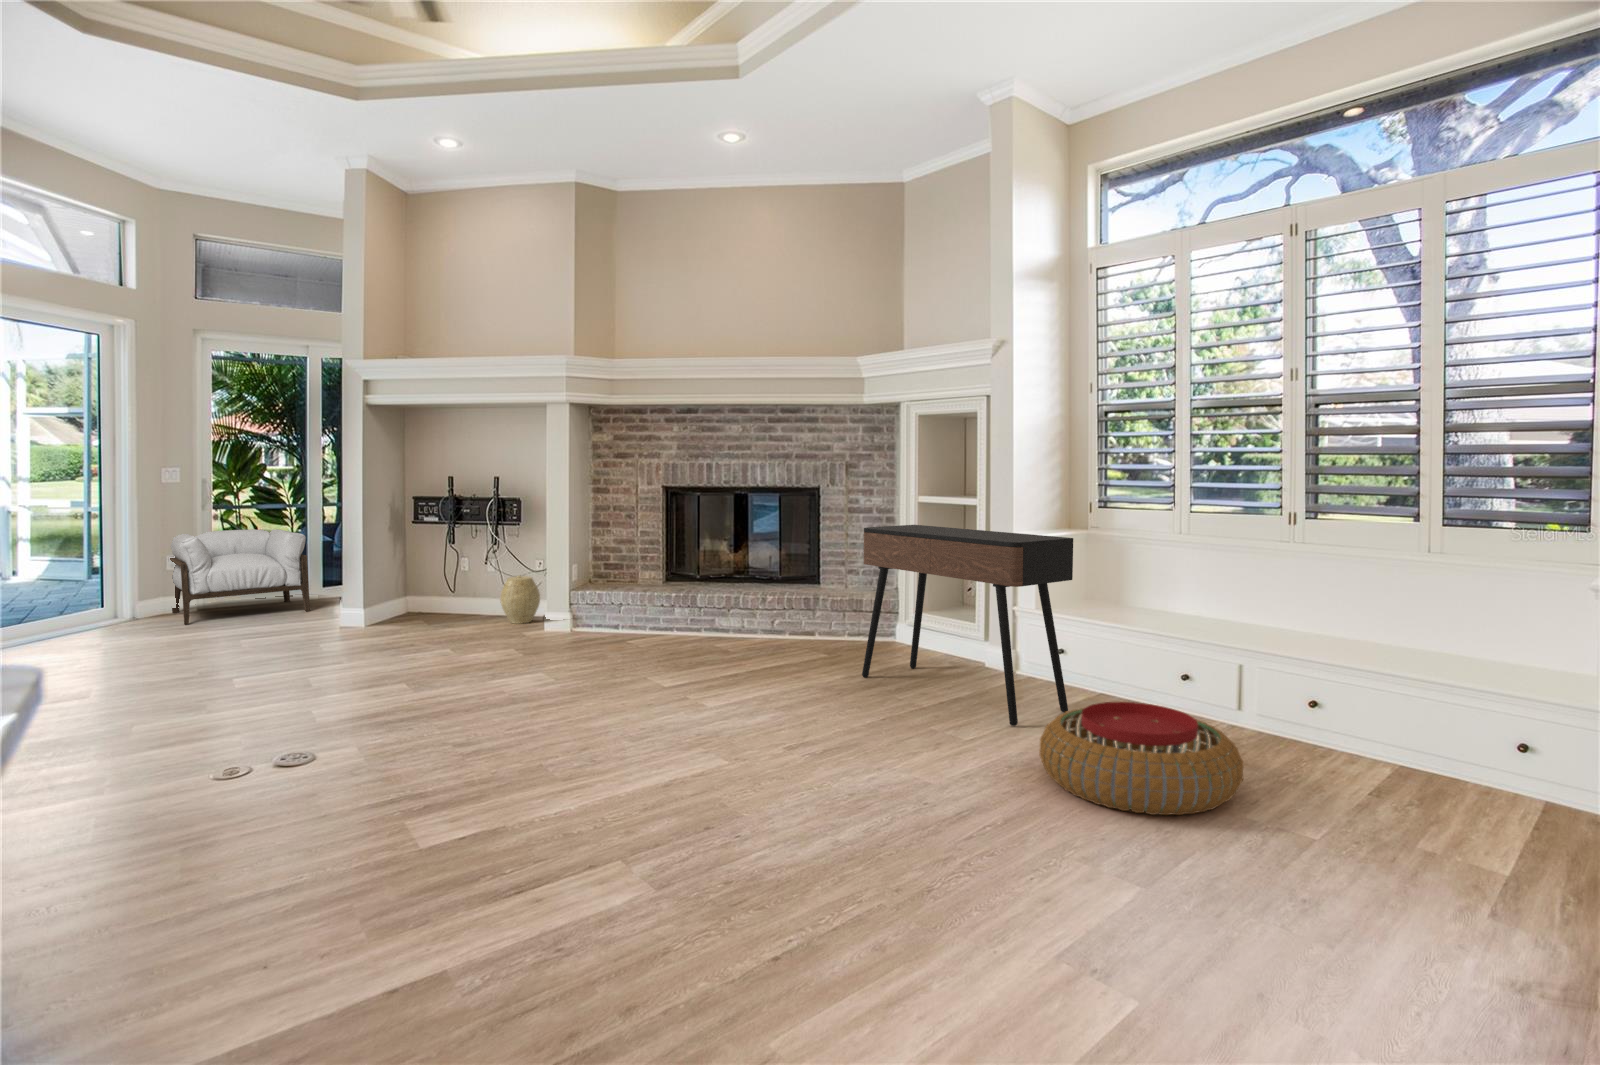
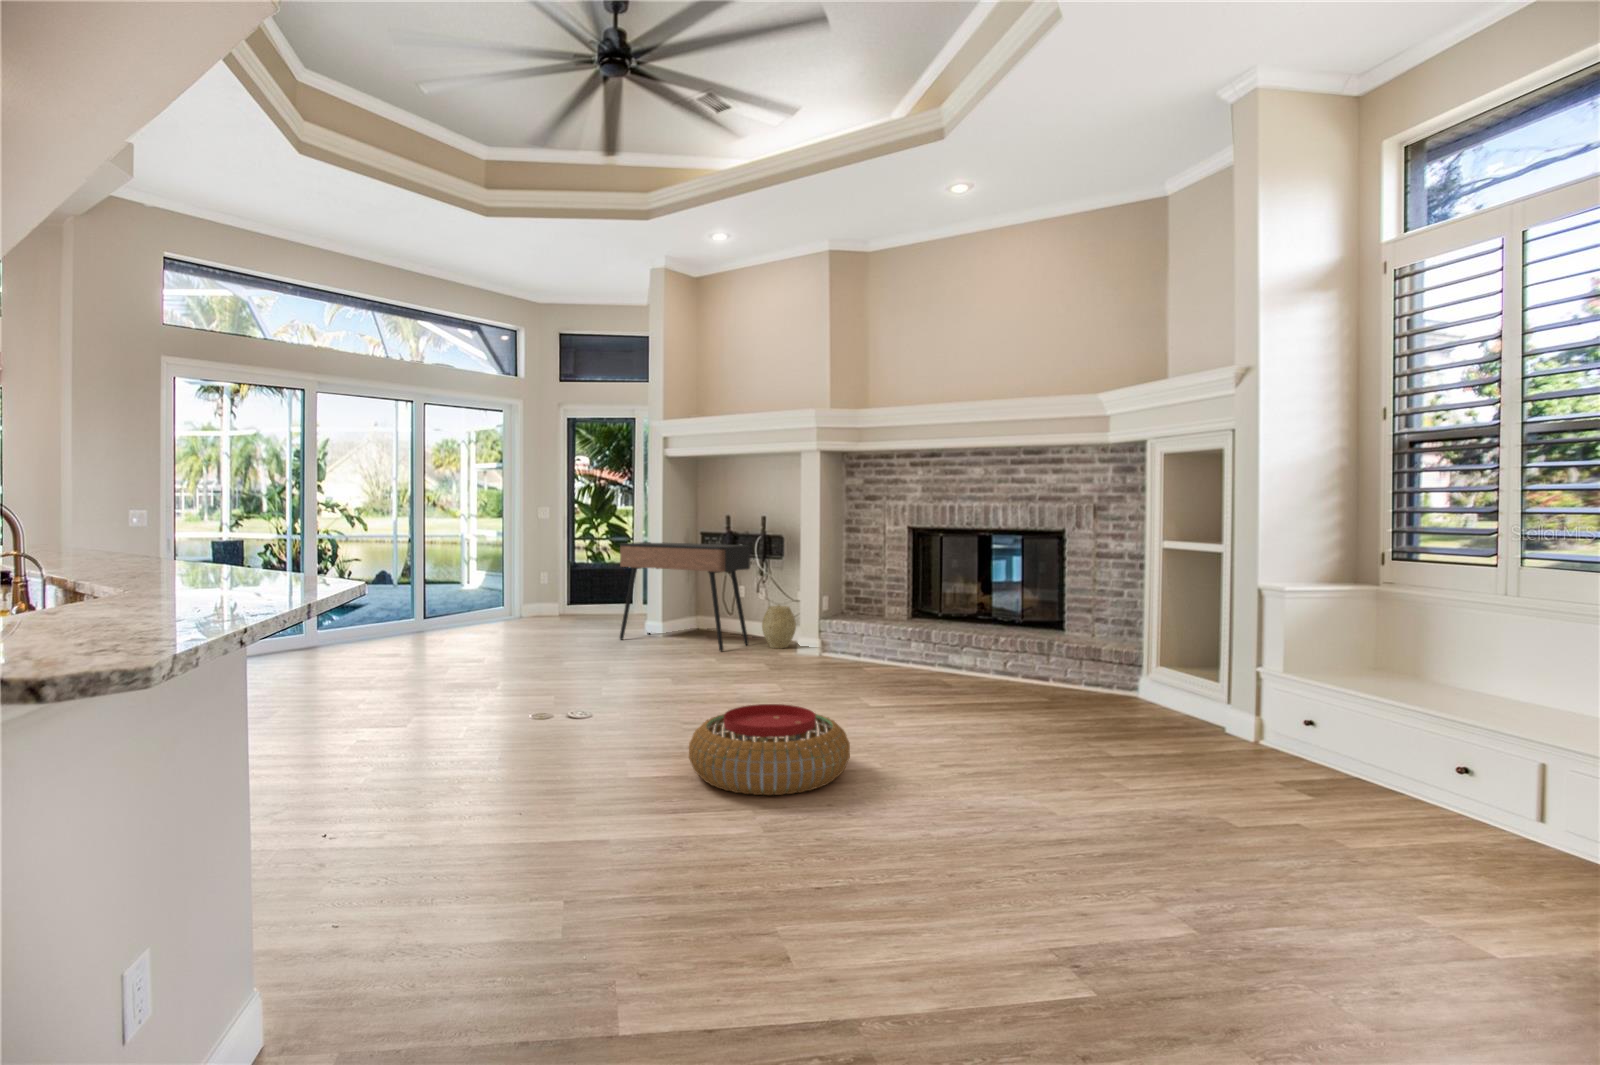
console table: present [862,525,1073,726] -> present [620,542,750,651]
armchair: present [170,529,310,624] -> none [531,557,623,629]
pouf: present [1039,702,1244,815] -> present [689,704,850,795]

